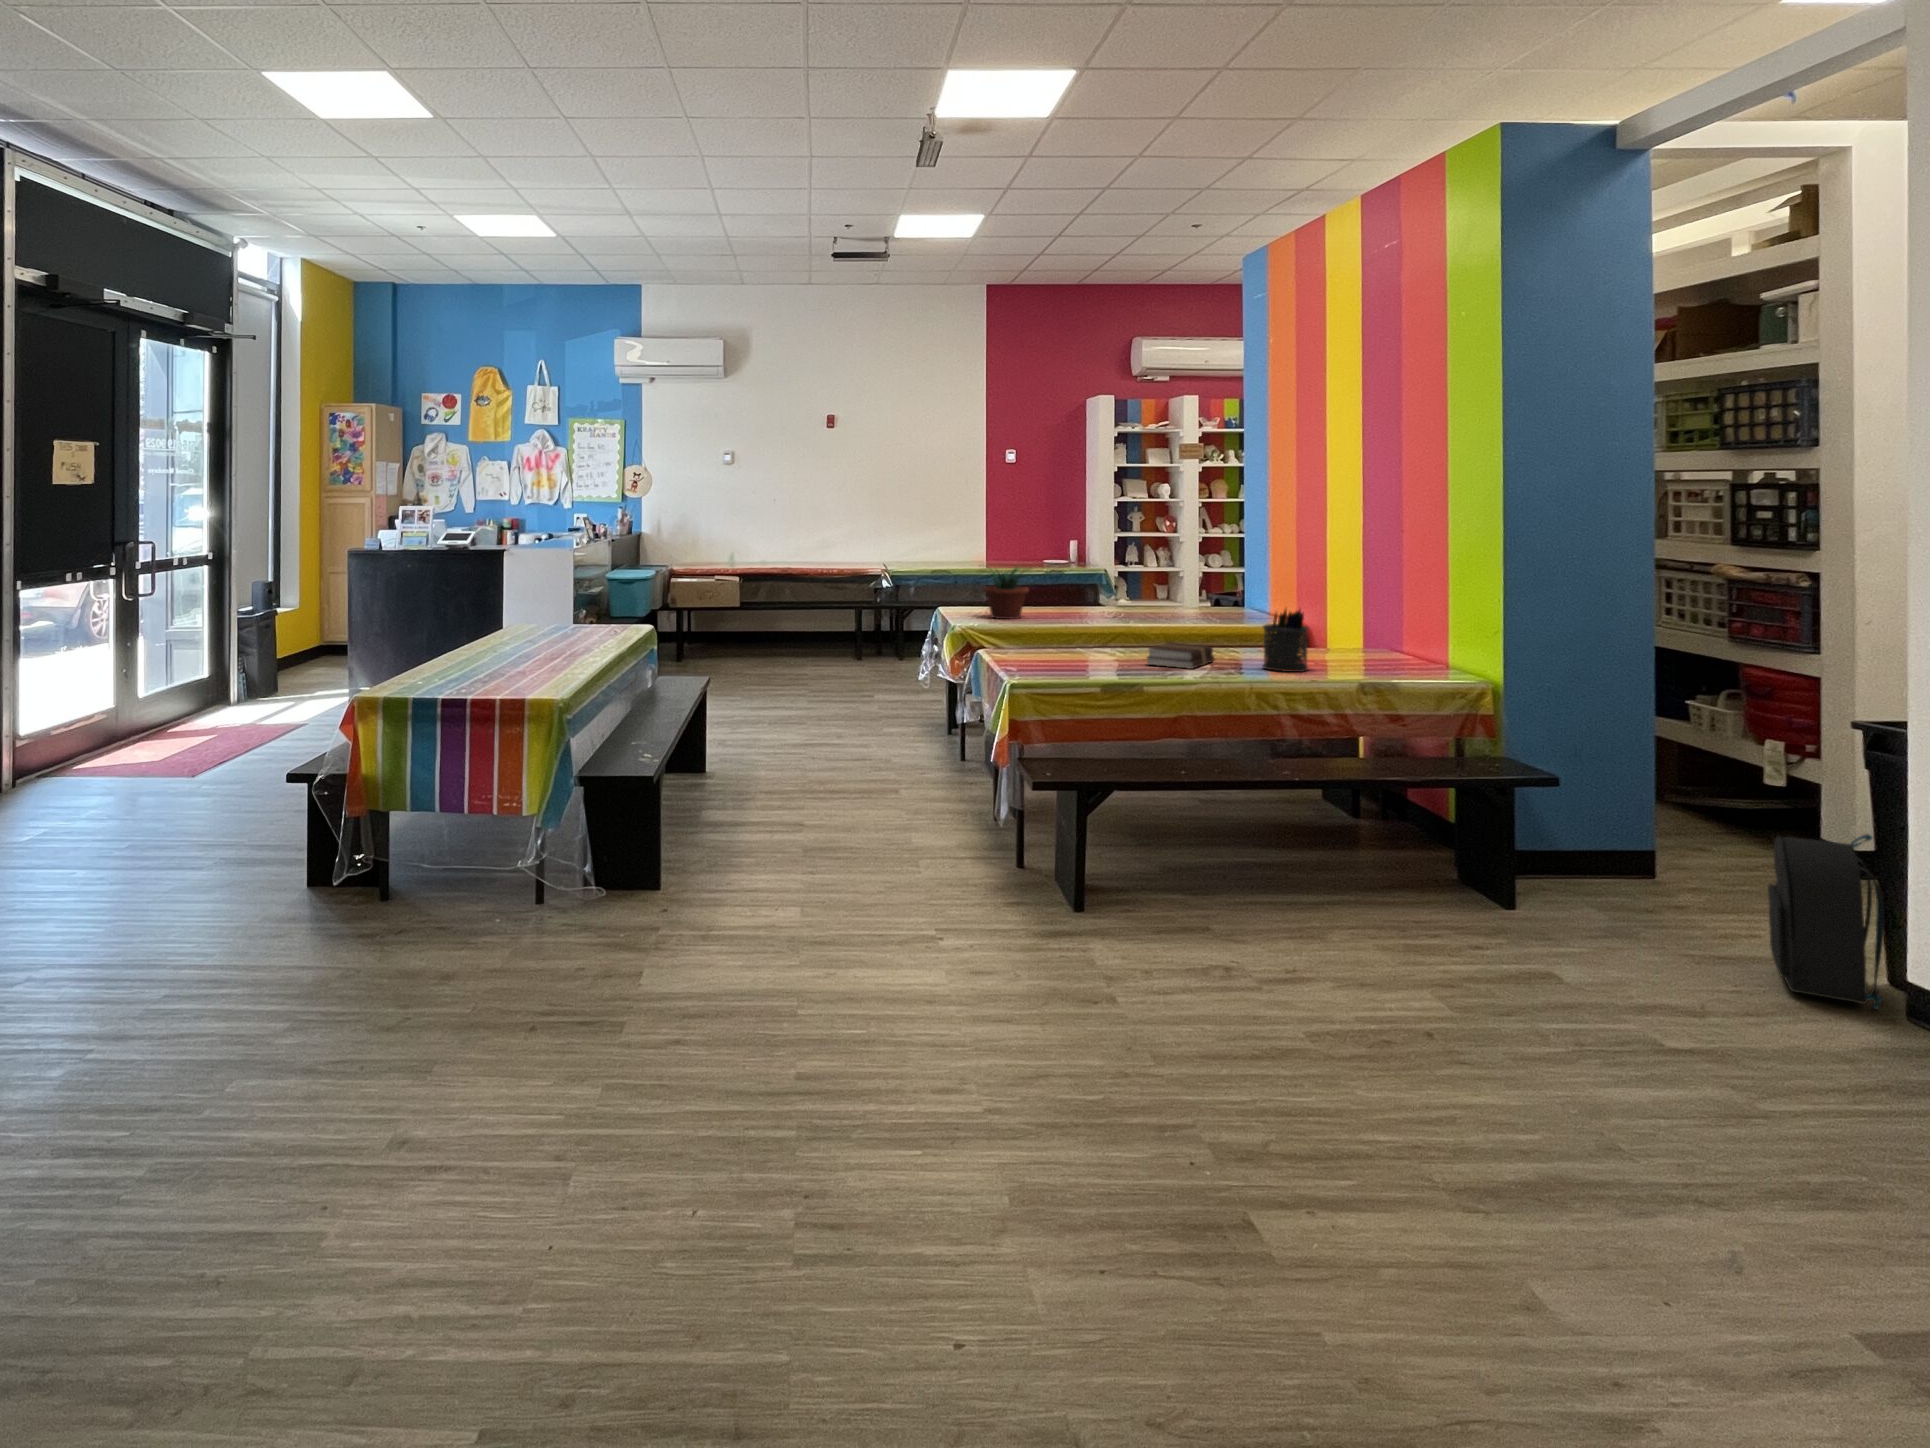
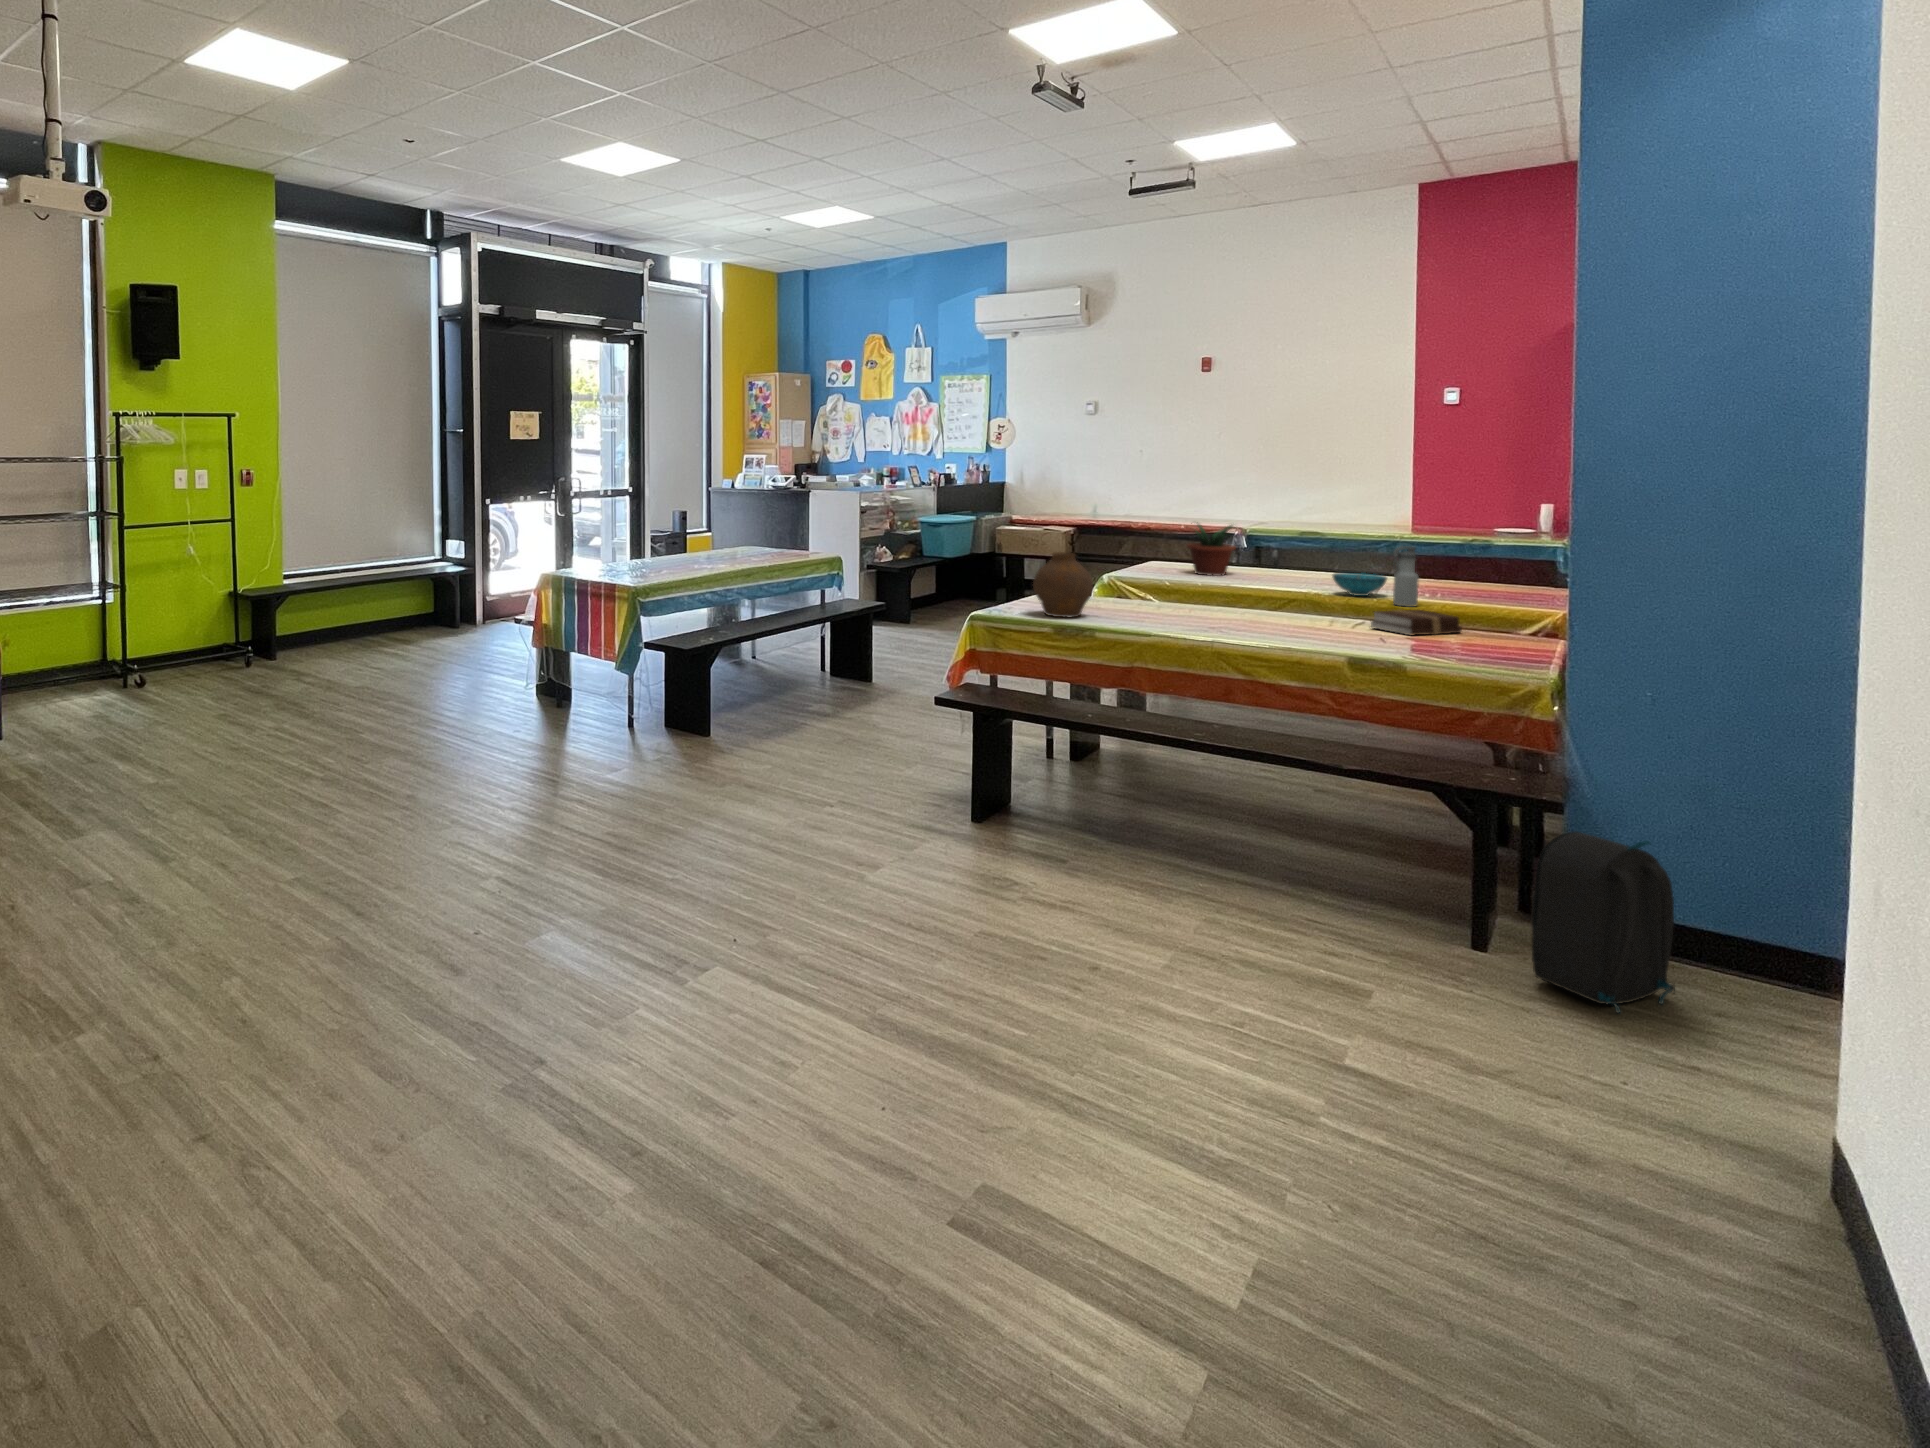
water bottle: none [1236,577,1258,634] -> present [1393,546,1419,607]
vase: none [1030,602,1097,678] -> present [1033,552,1093,617]
bowl: none [1159,606,1207,628] -> present [1332,573,1387,596]
pen holder: present [1263,609,1308,672] -> none [1266,571,1315,635]
book: present [1146,642,1215,669] -> present [1371,610,1462,636]

